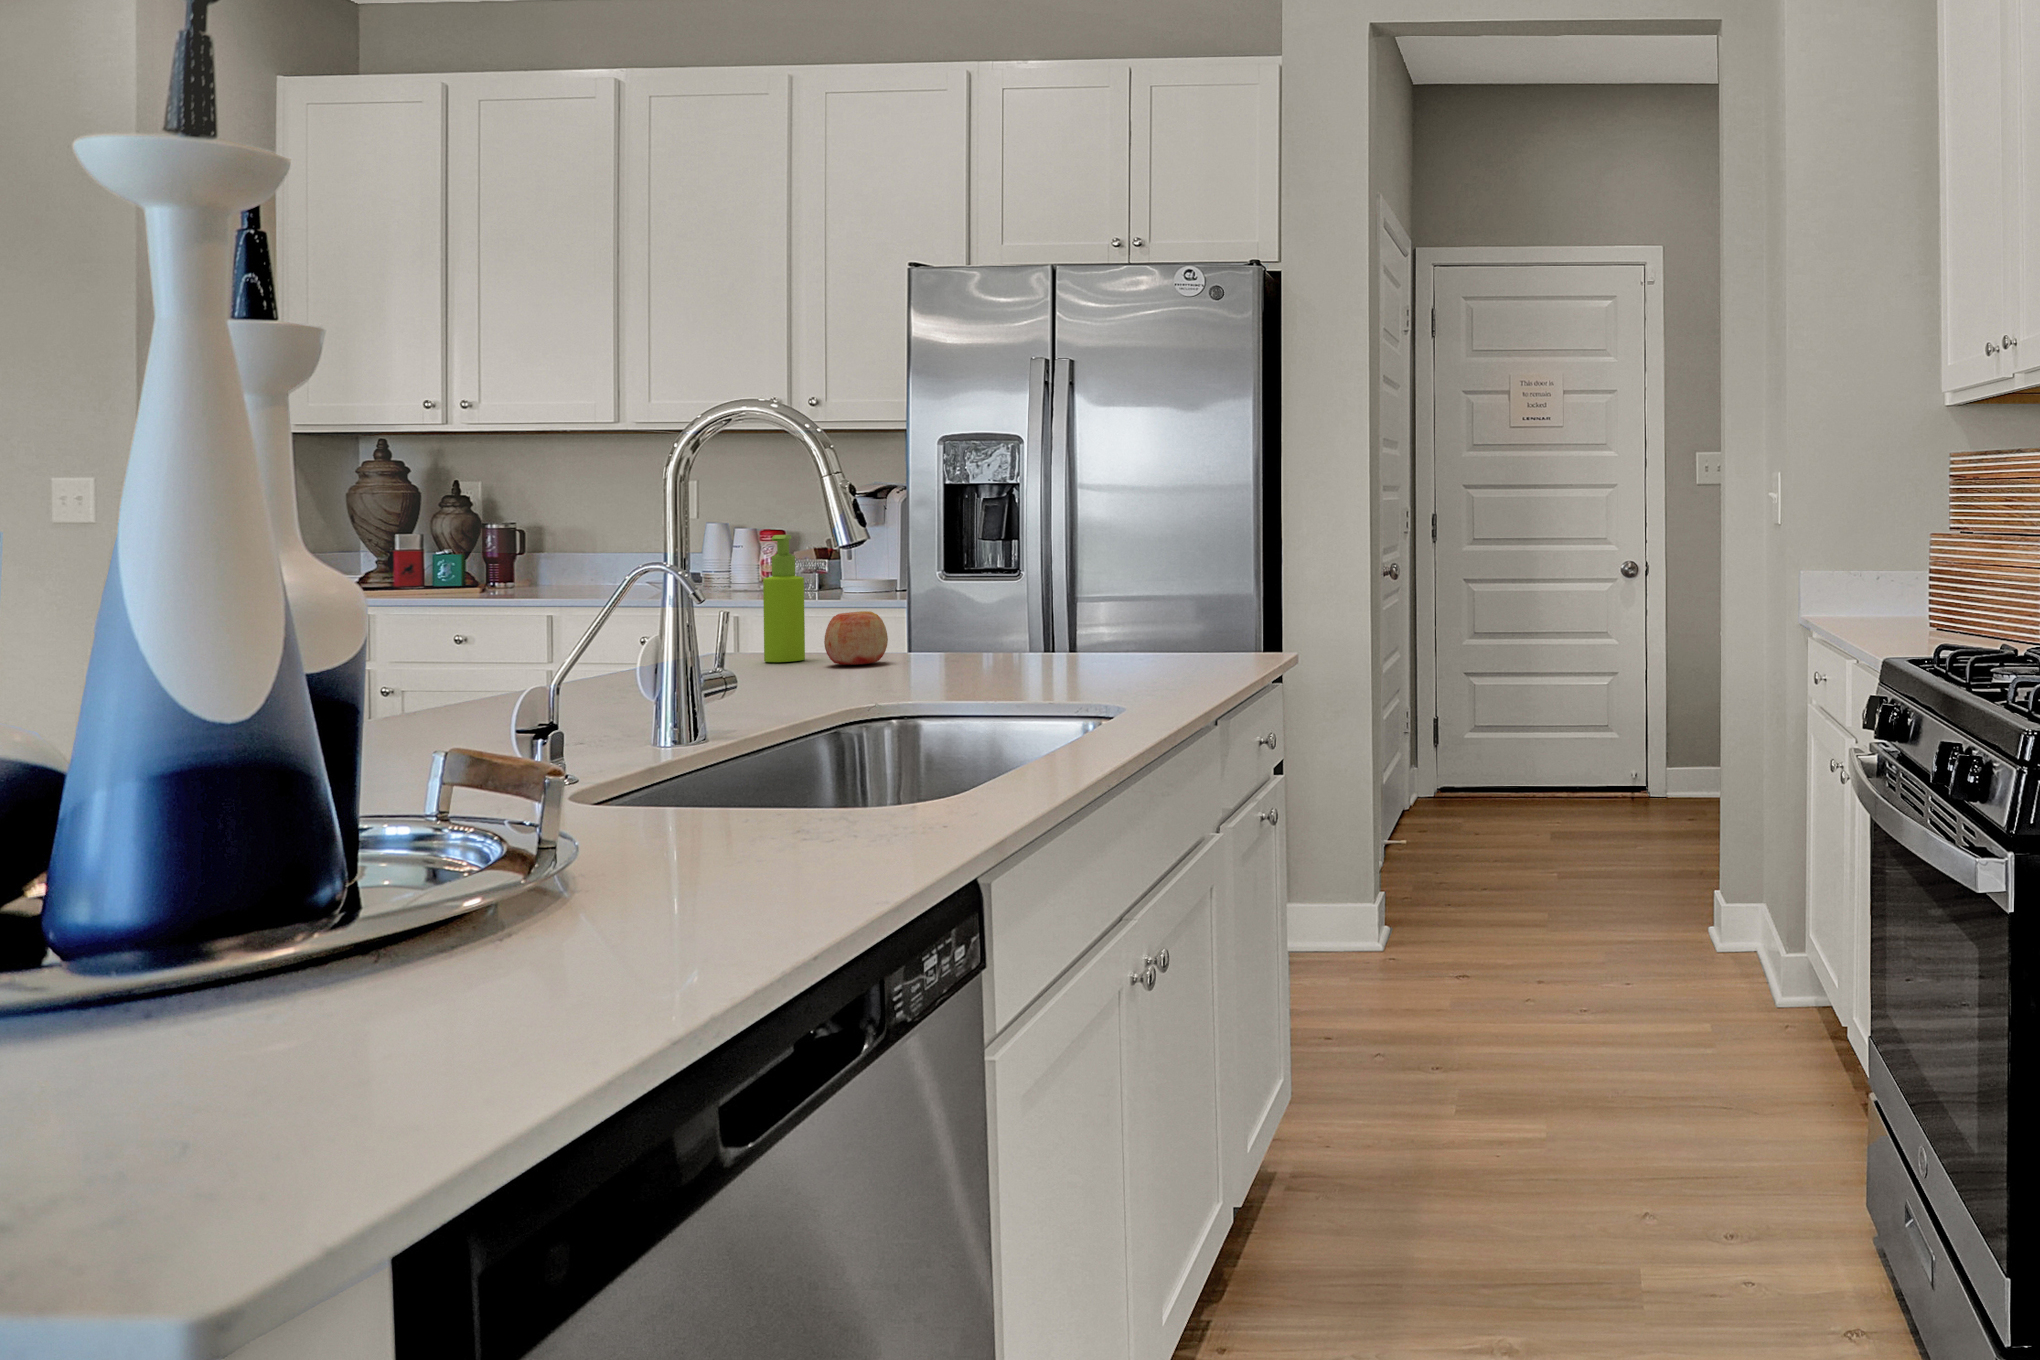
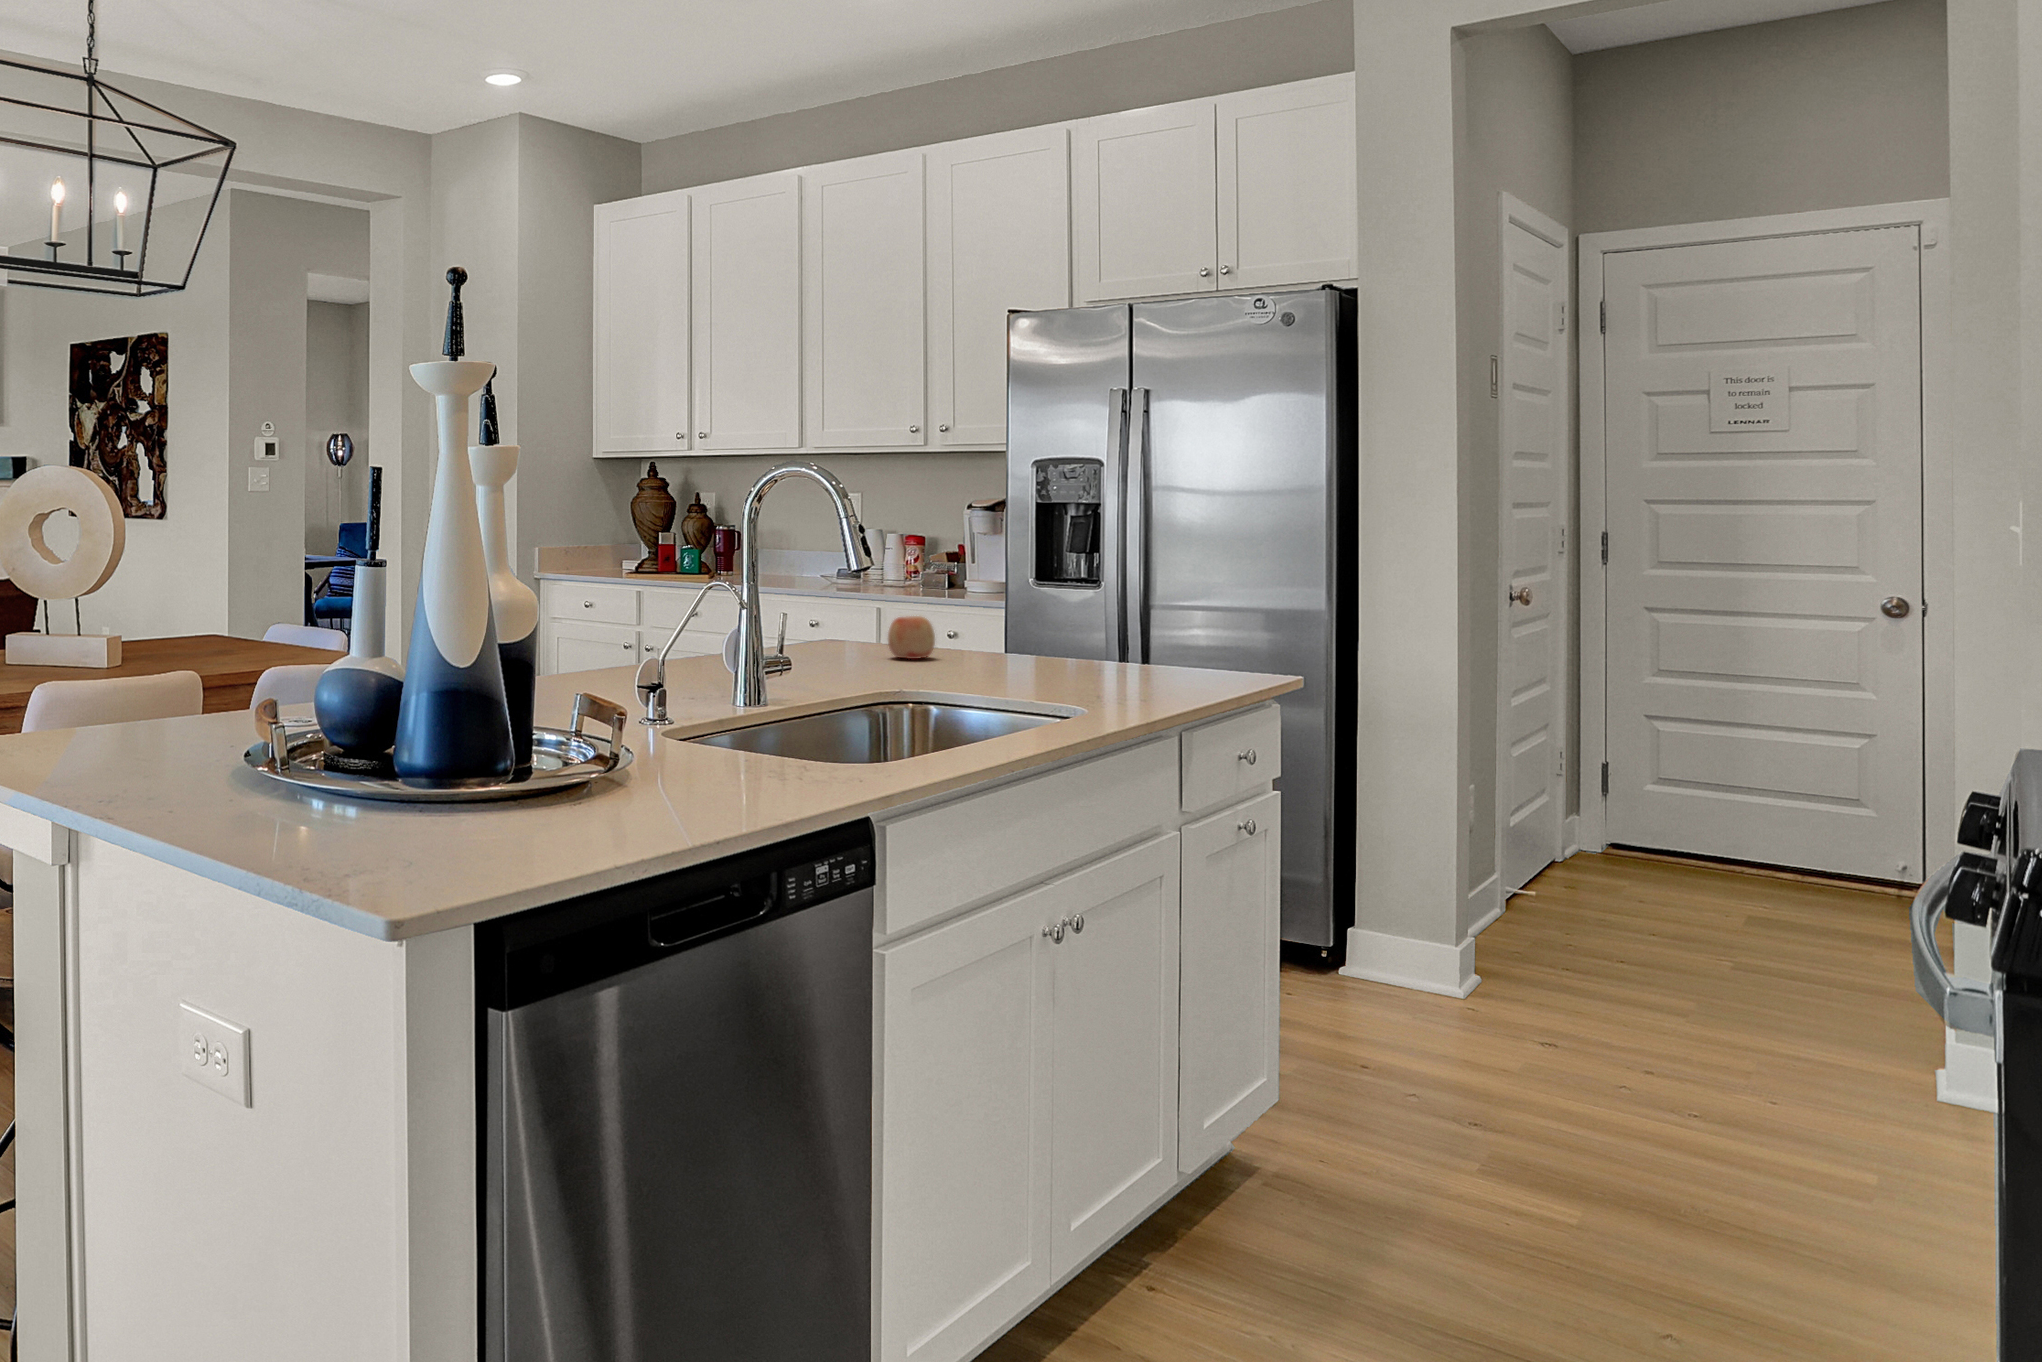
soap dispenser: present [763,535,805,662] -> none [850,553,879,652]

